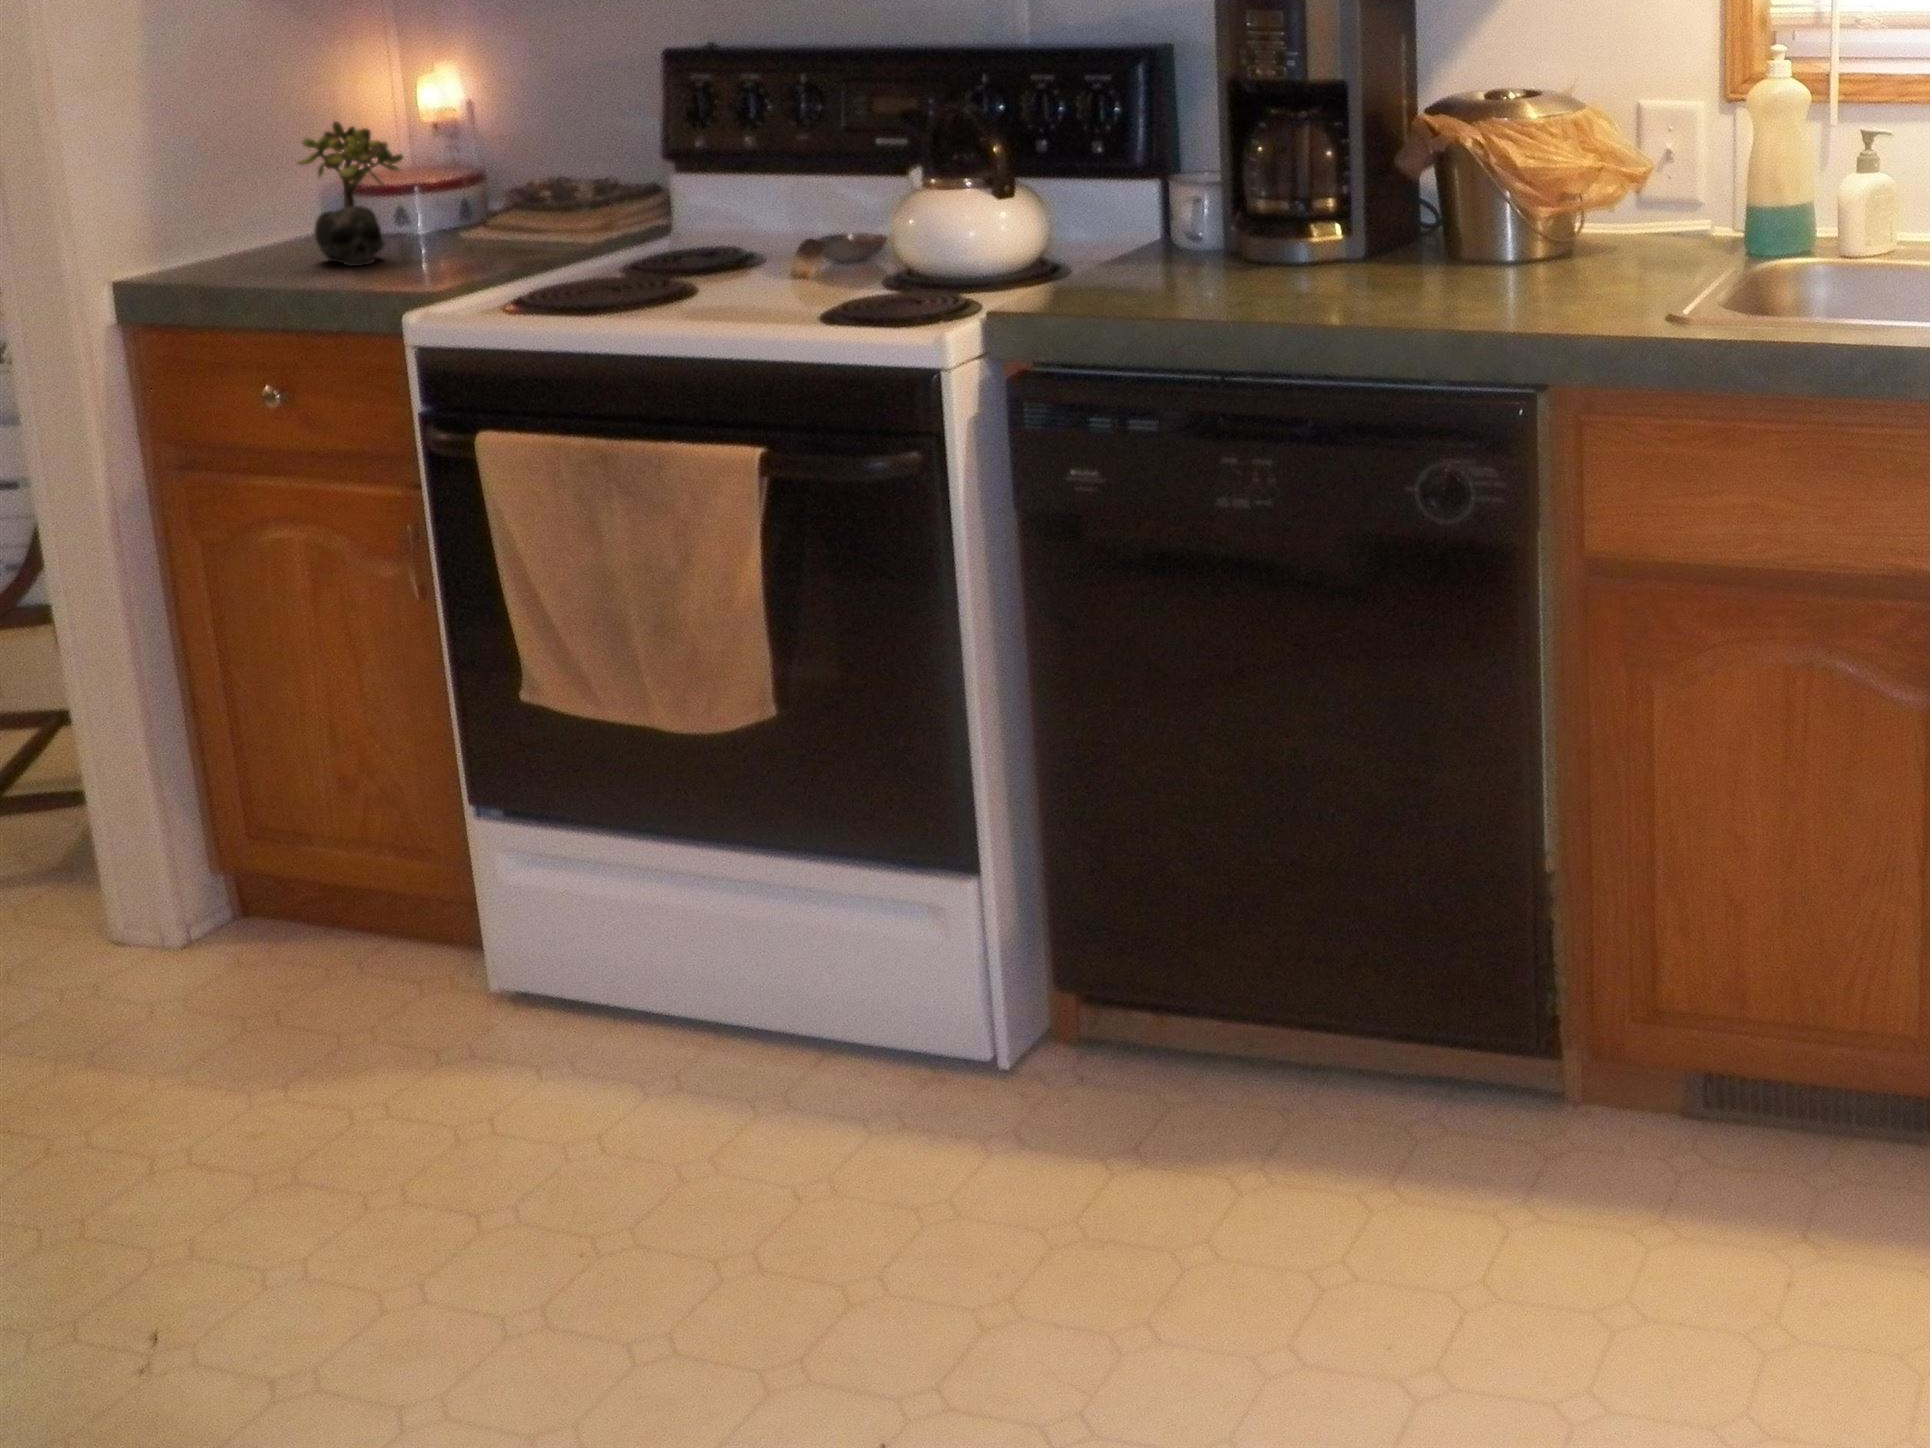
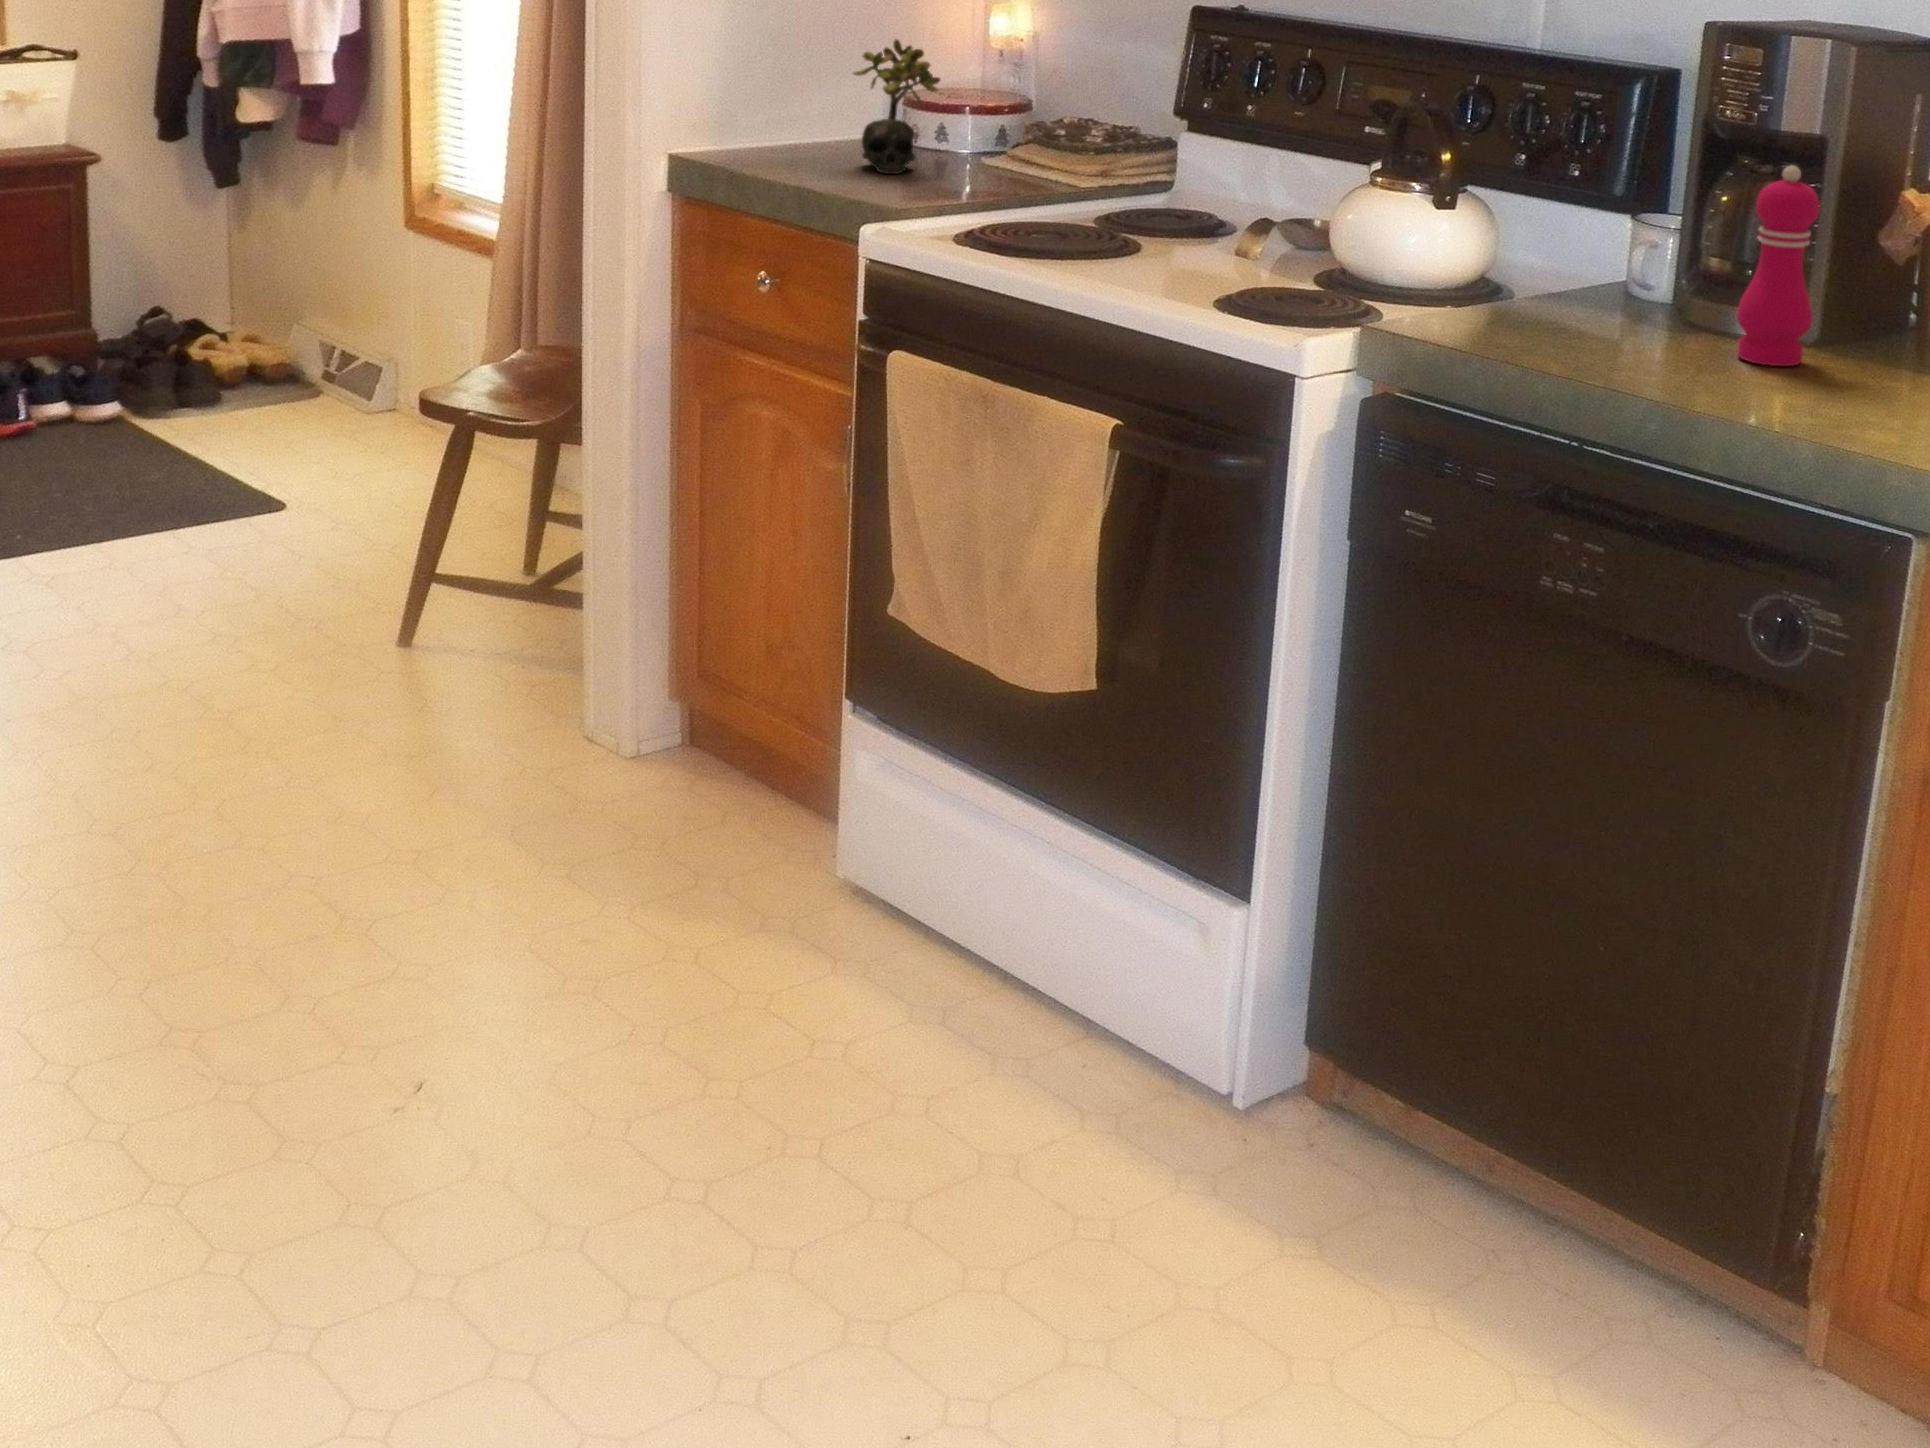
pepper mill: none [1315,106,1376,279] -> present [1737,166,1820,366]

